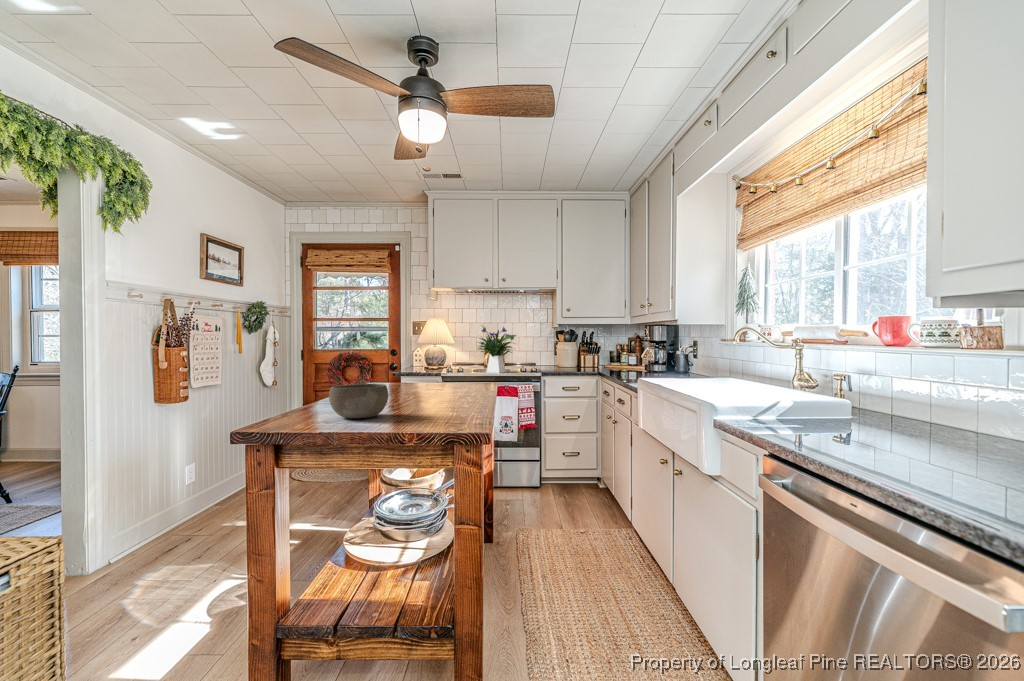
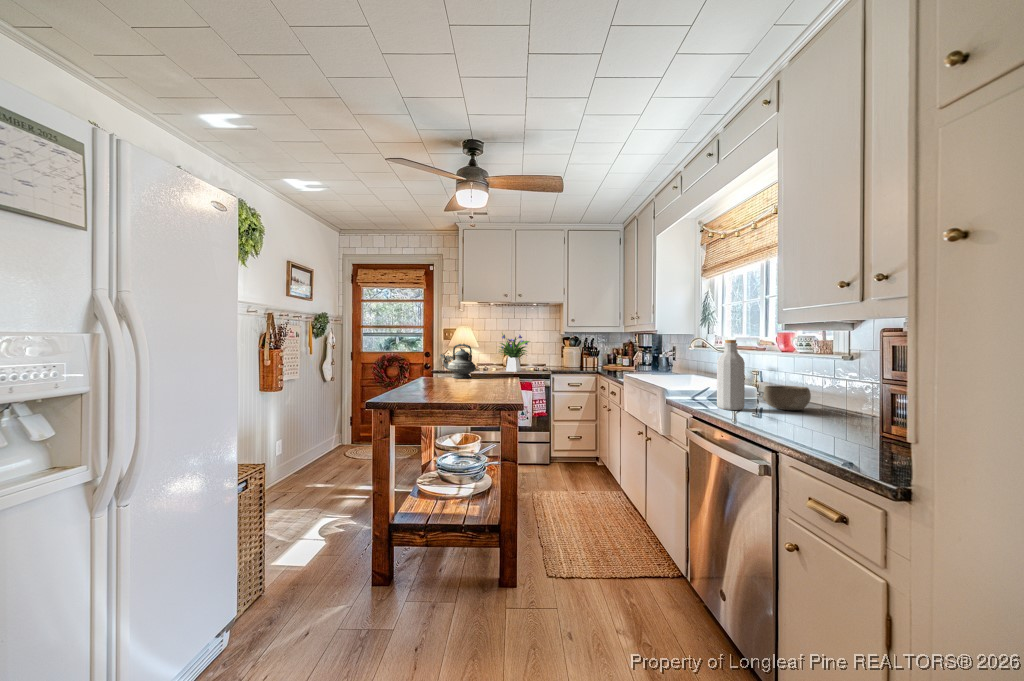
bottle: none [807,326,856,444] -> present [717,340,745,410]
teapot: none [394,338,442,384] -> present [440,344,476,378]
bowl: present [329,384,388,418] -> present [763,386,811,410]

